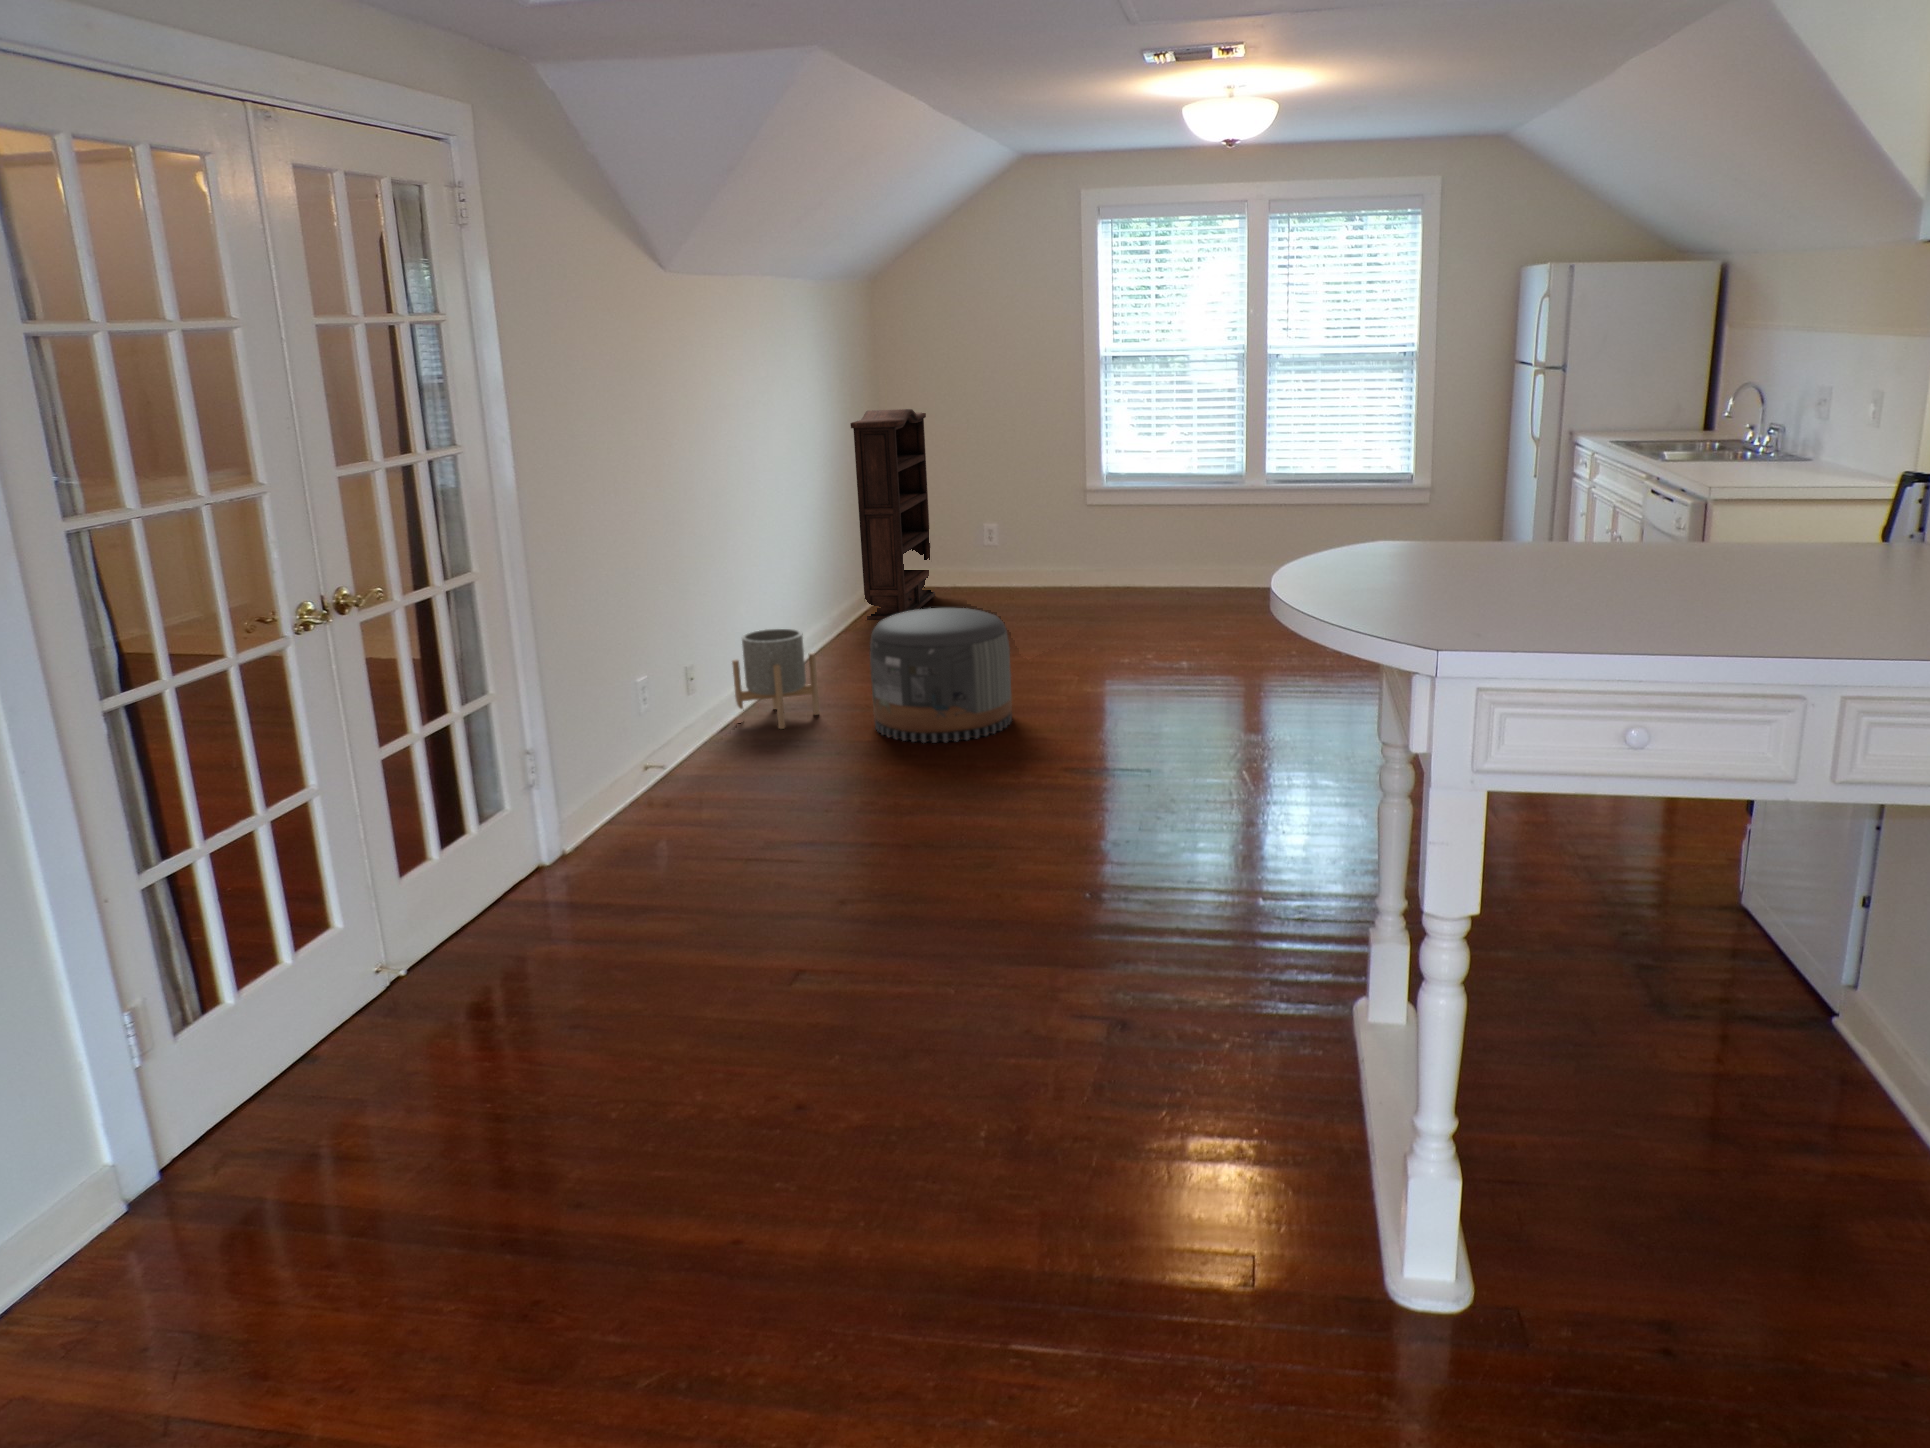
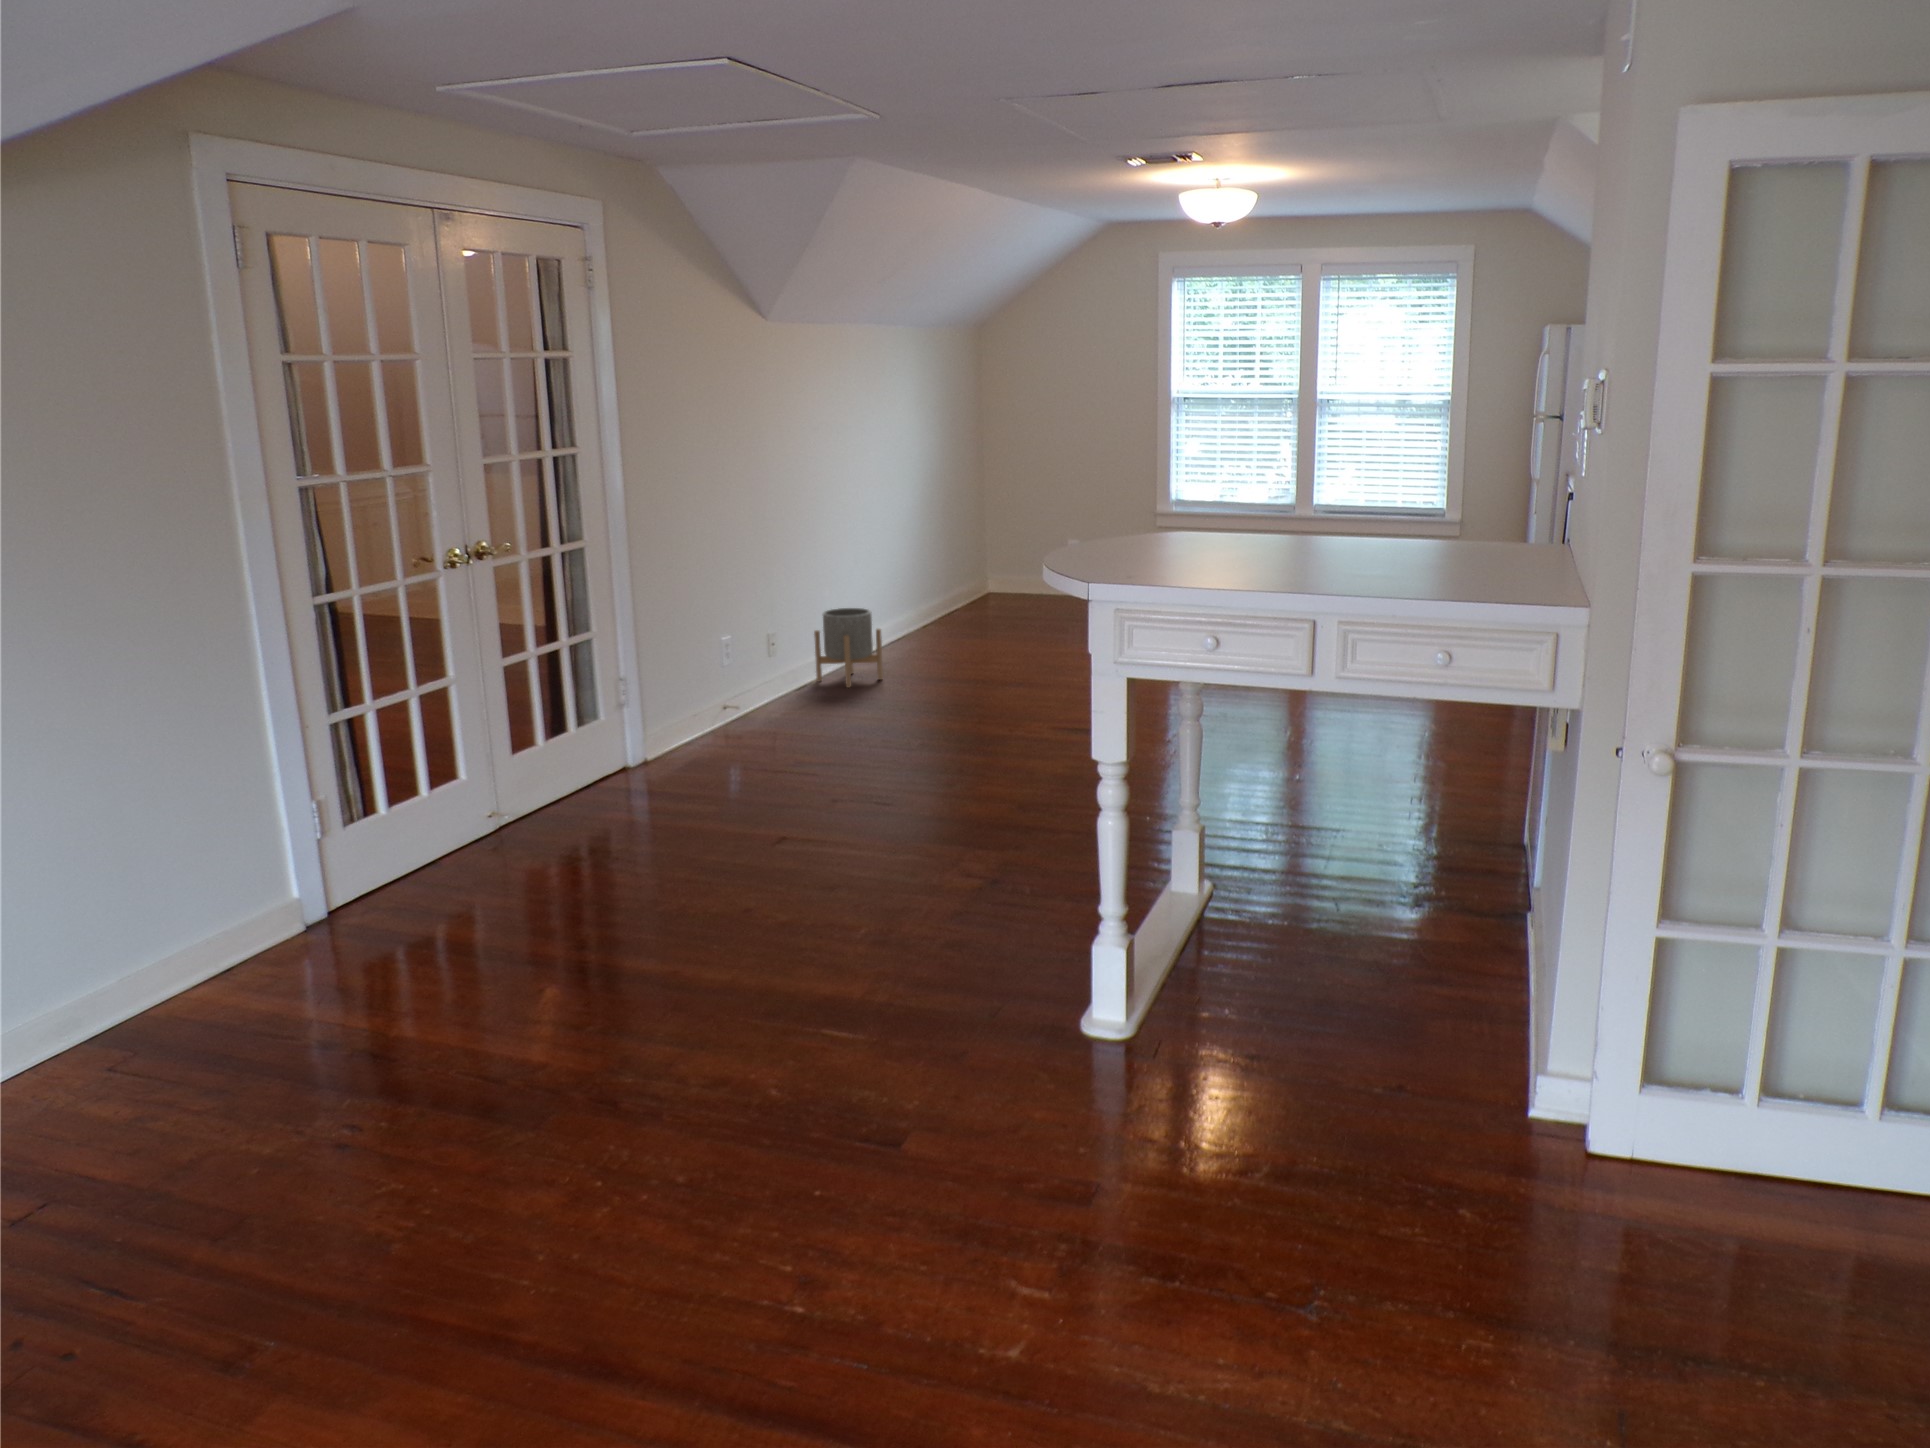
bookshelf: present [851,409,935,620] -> none [951,436,1025,615]
pouf: present [870,608,1012,743] -> none [919,597,1033,704]

